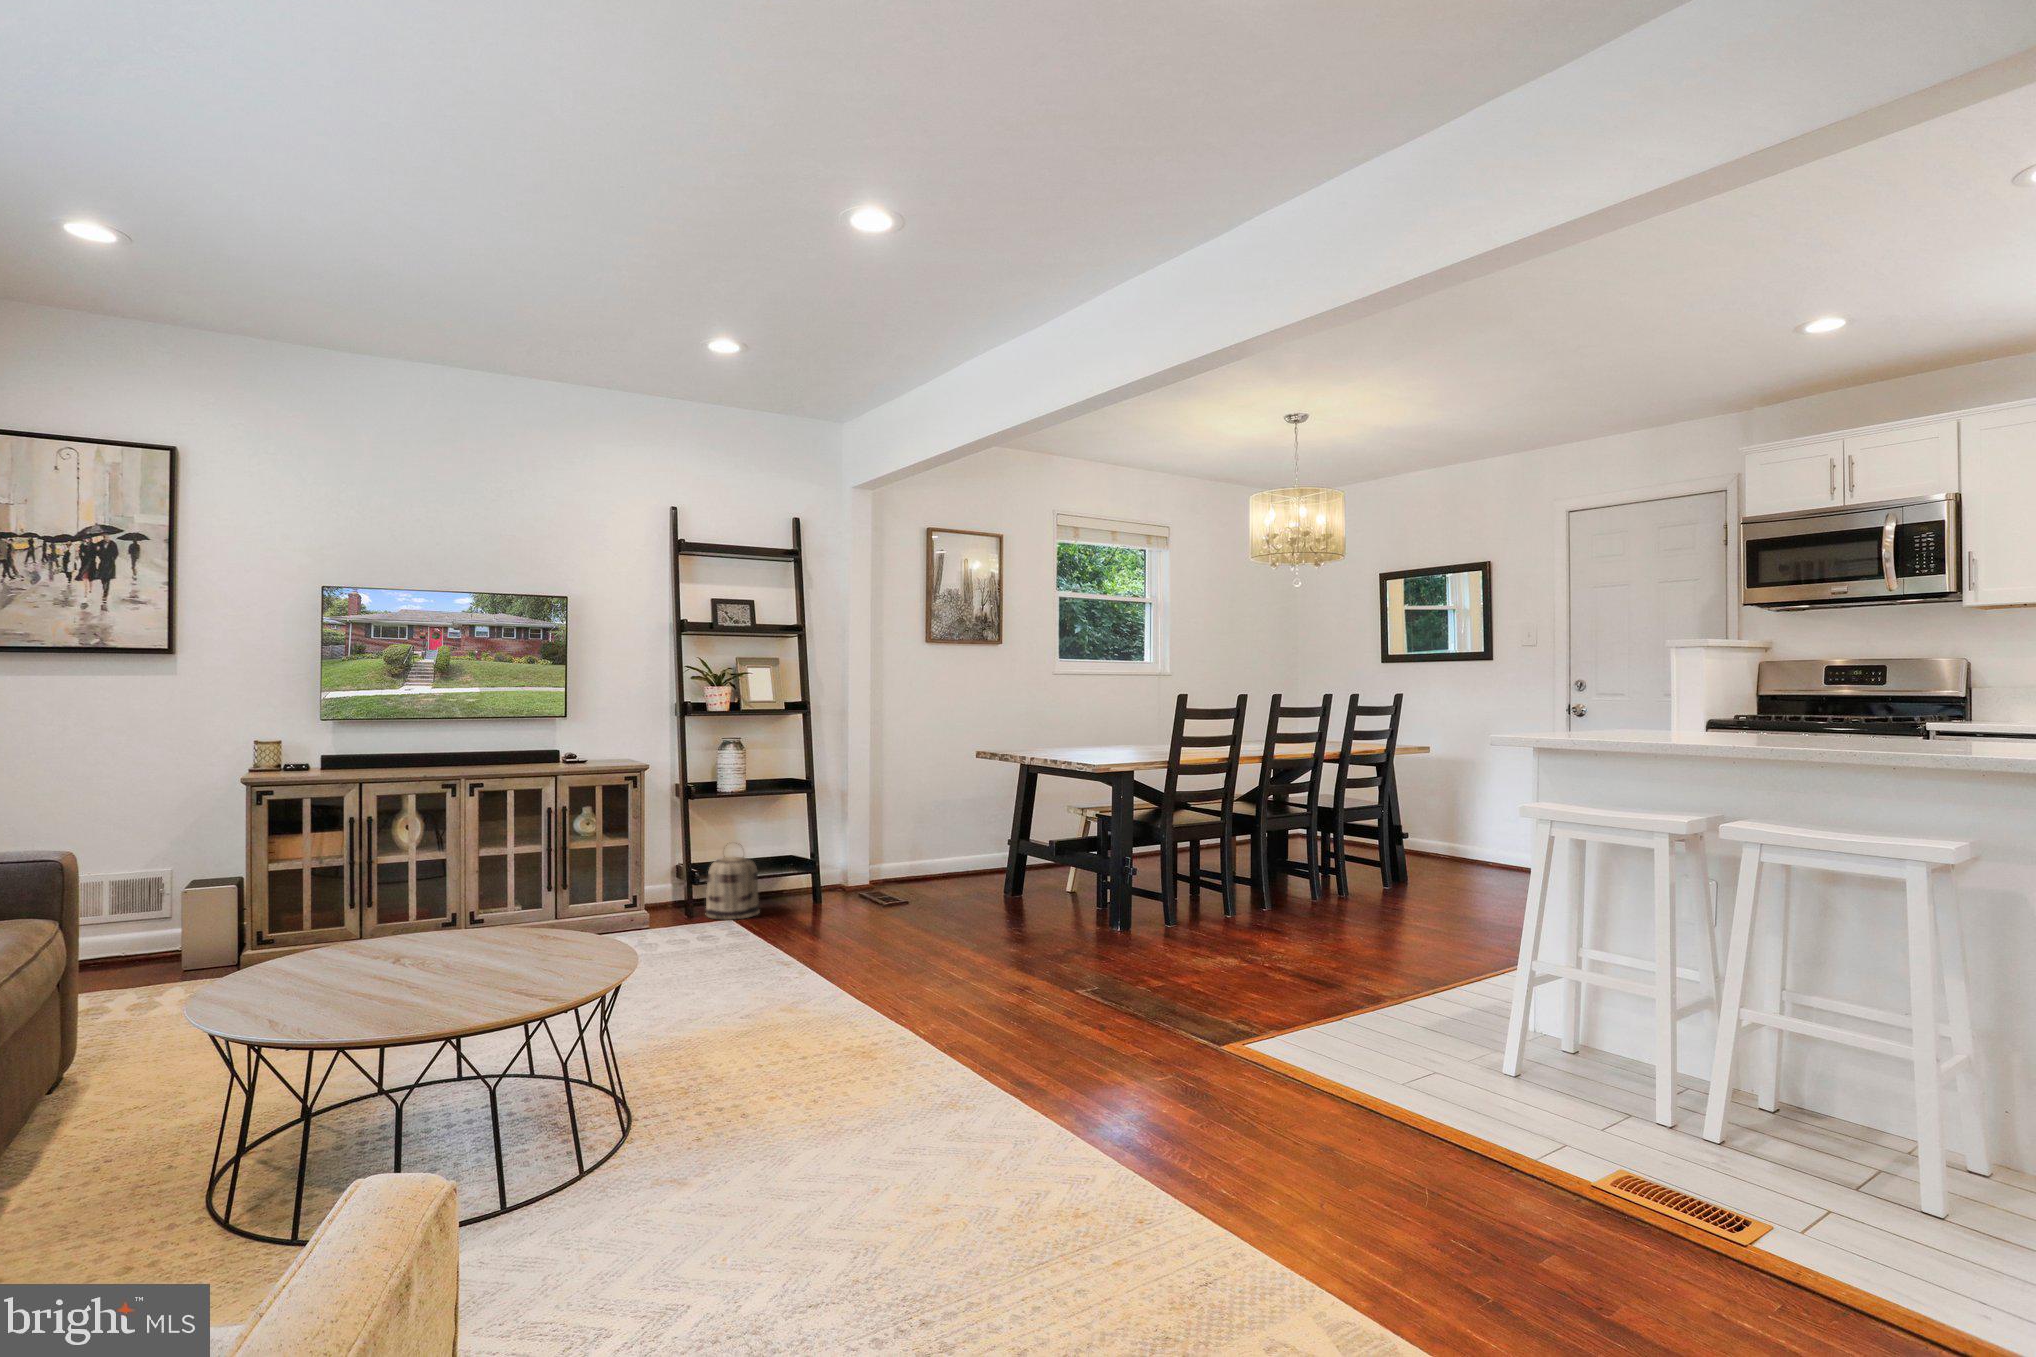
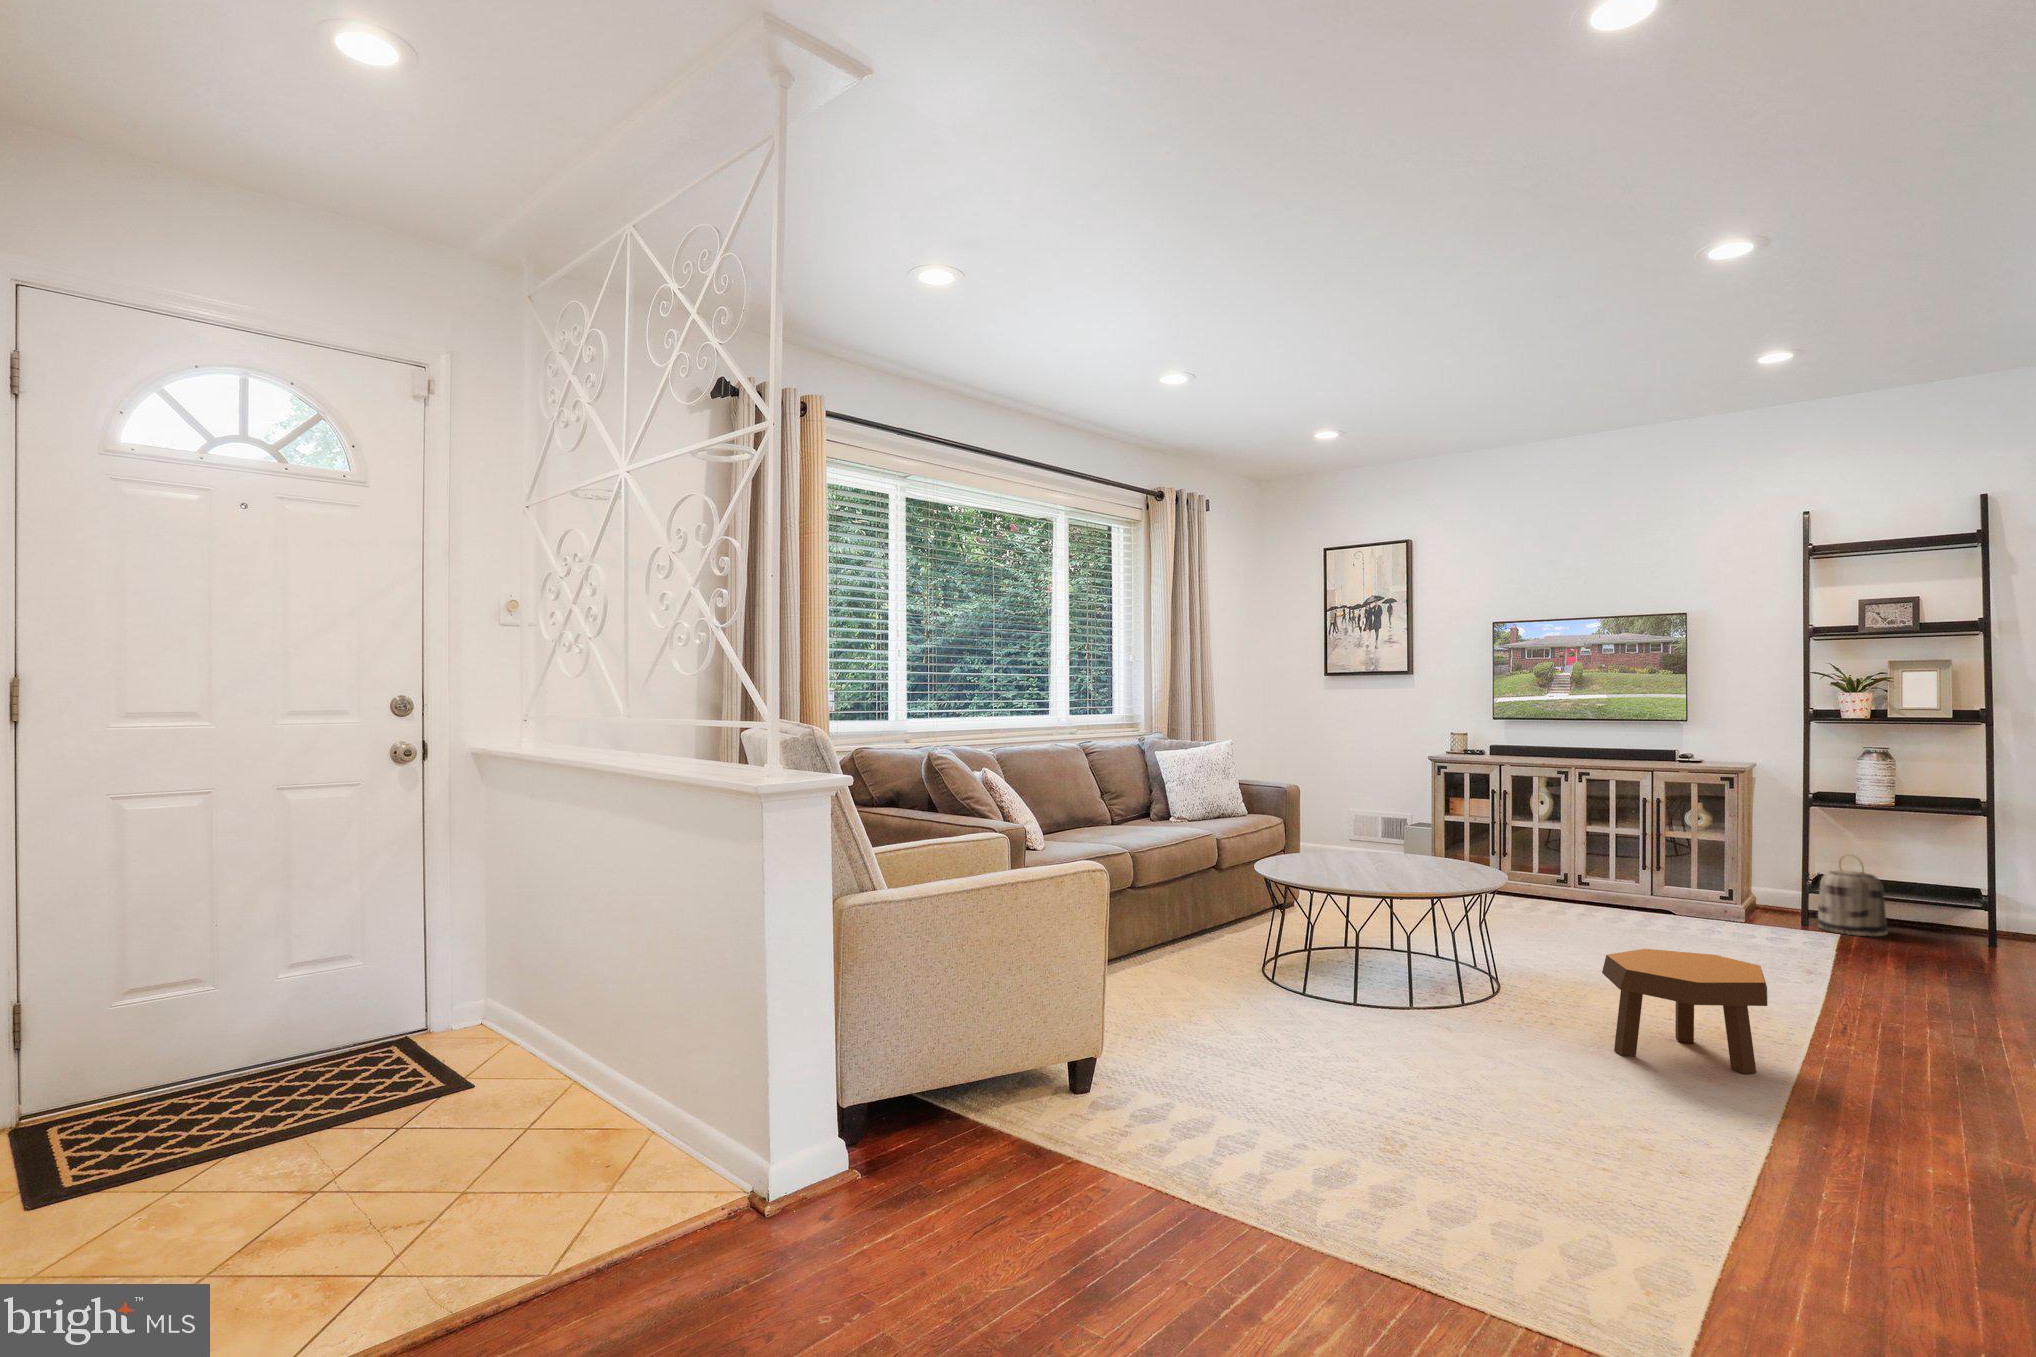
footstool: none [834,979,1002,1134] -> present [1602,949,1768,1074]

